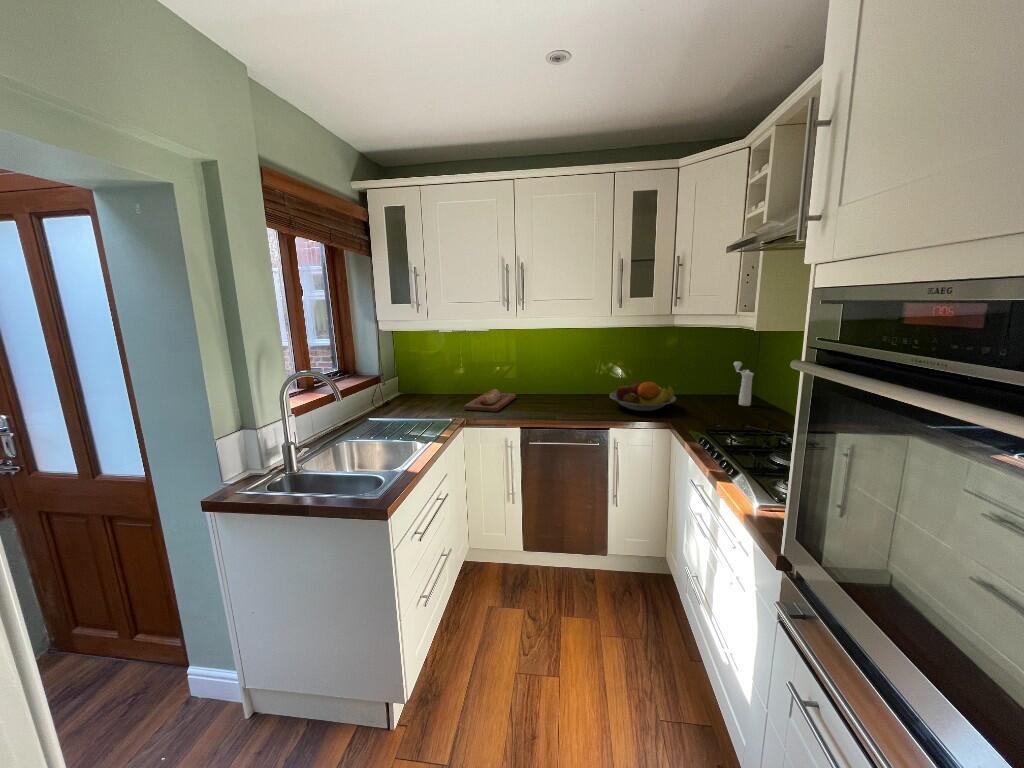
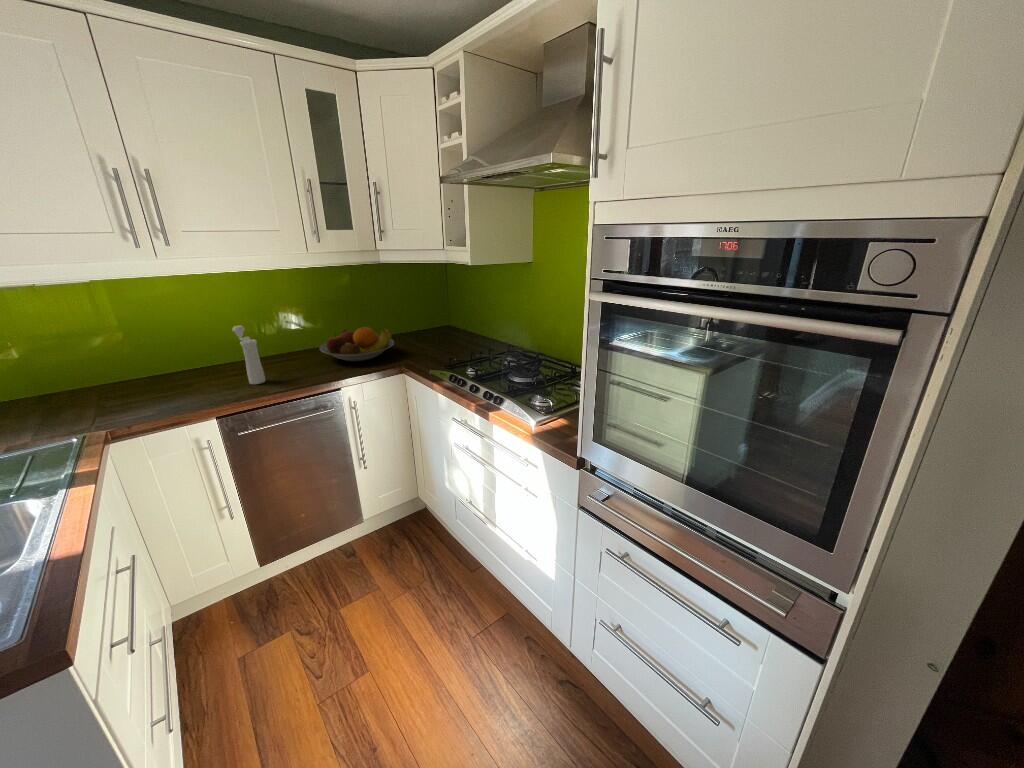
pepper mill: present [734,362,753,406] -> present [232,326,265,384]
bread loaf: present [464,389,516,412] -> none [91,373,179,416]

